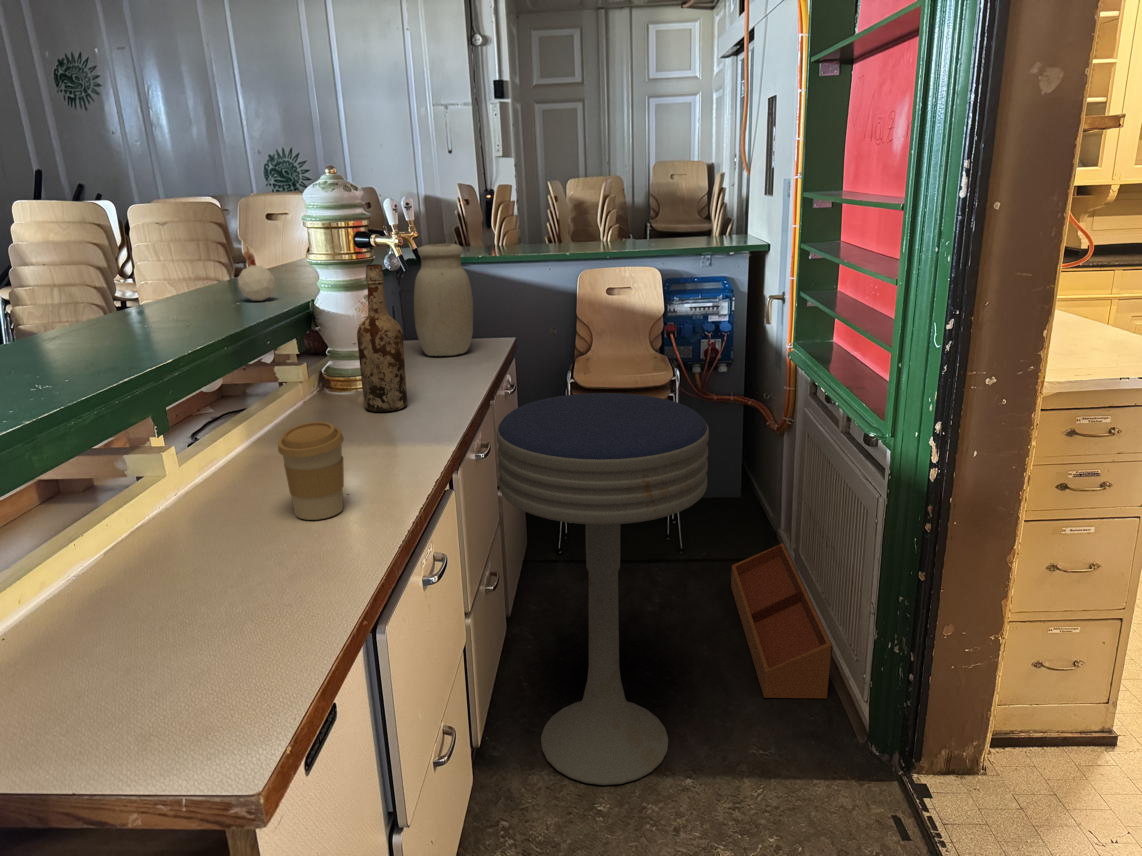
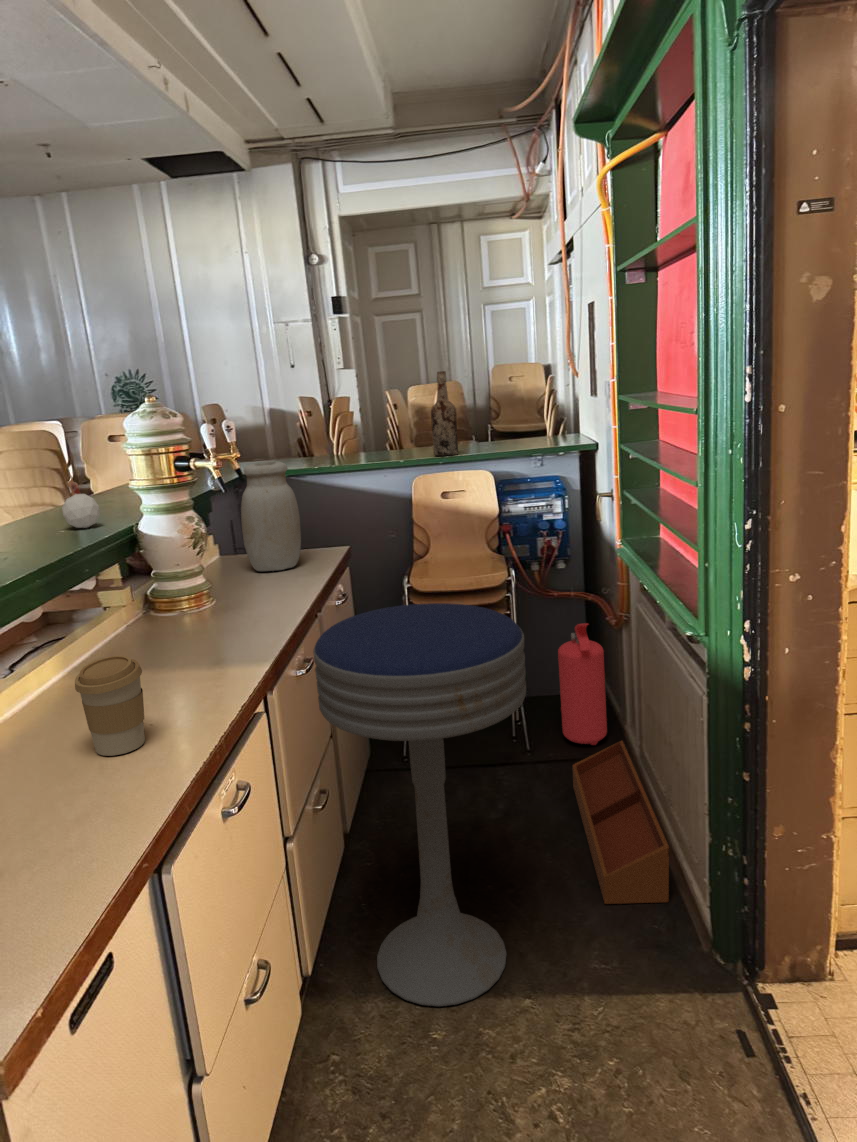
wine bottle: present [357,264,407,412] -> present [431,371,458,456]
fire extinguisher: none [720,426,767,548] -> present [558,623,607,745]

